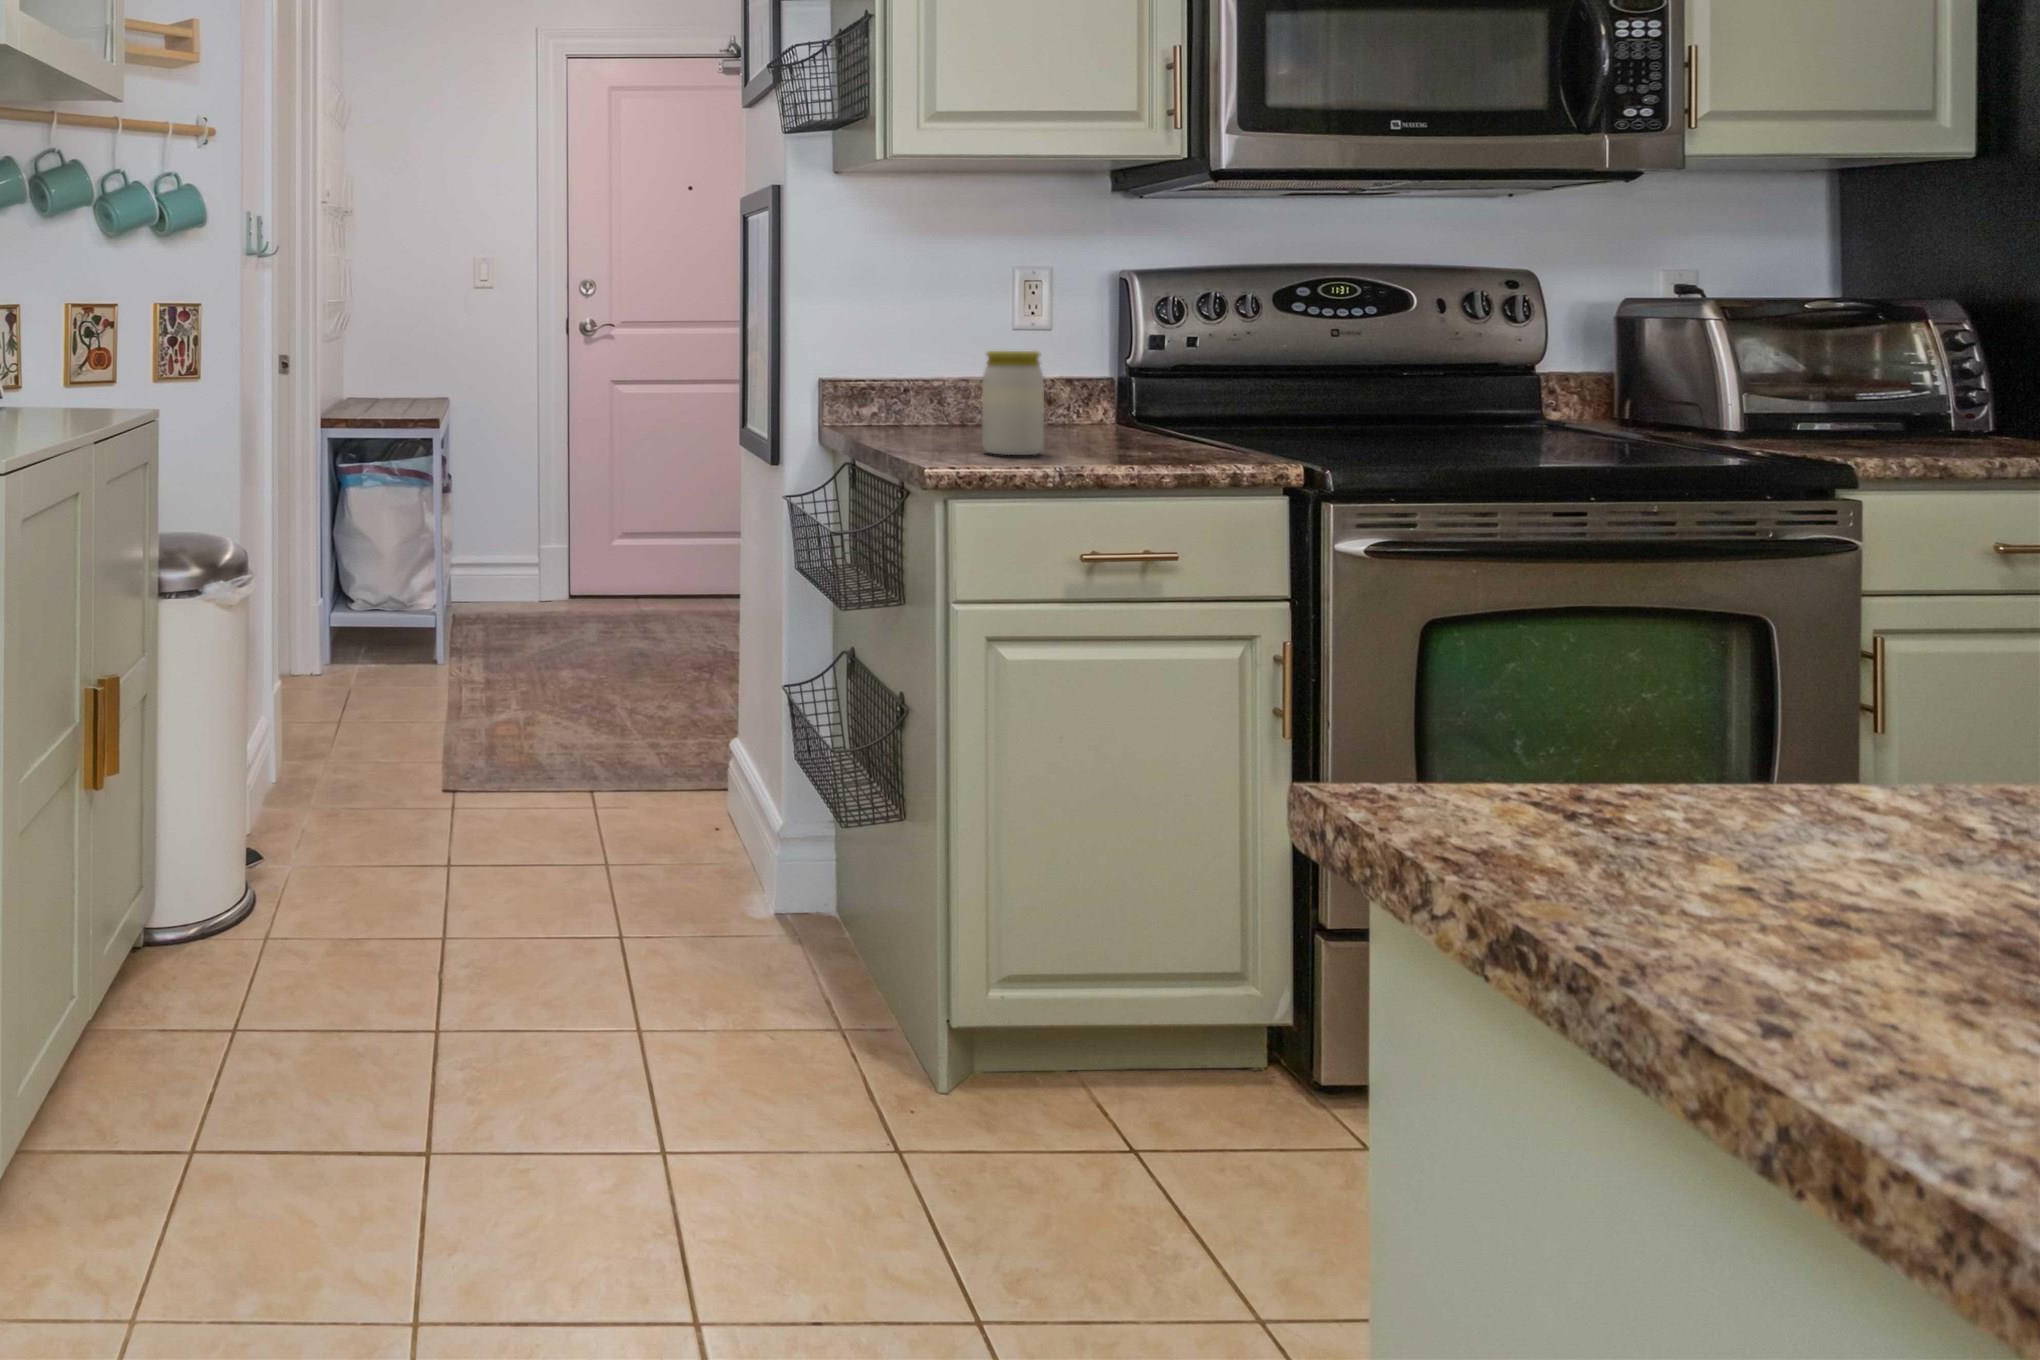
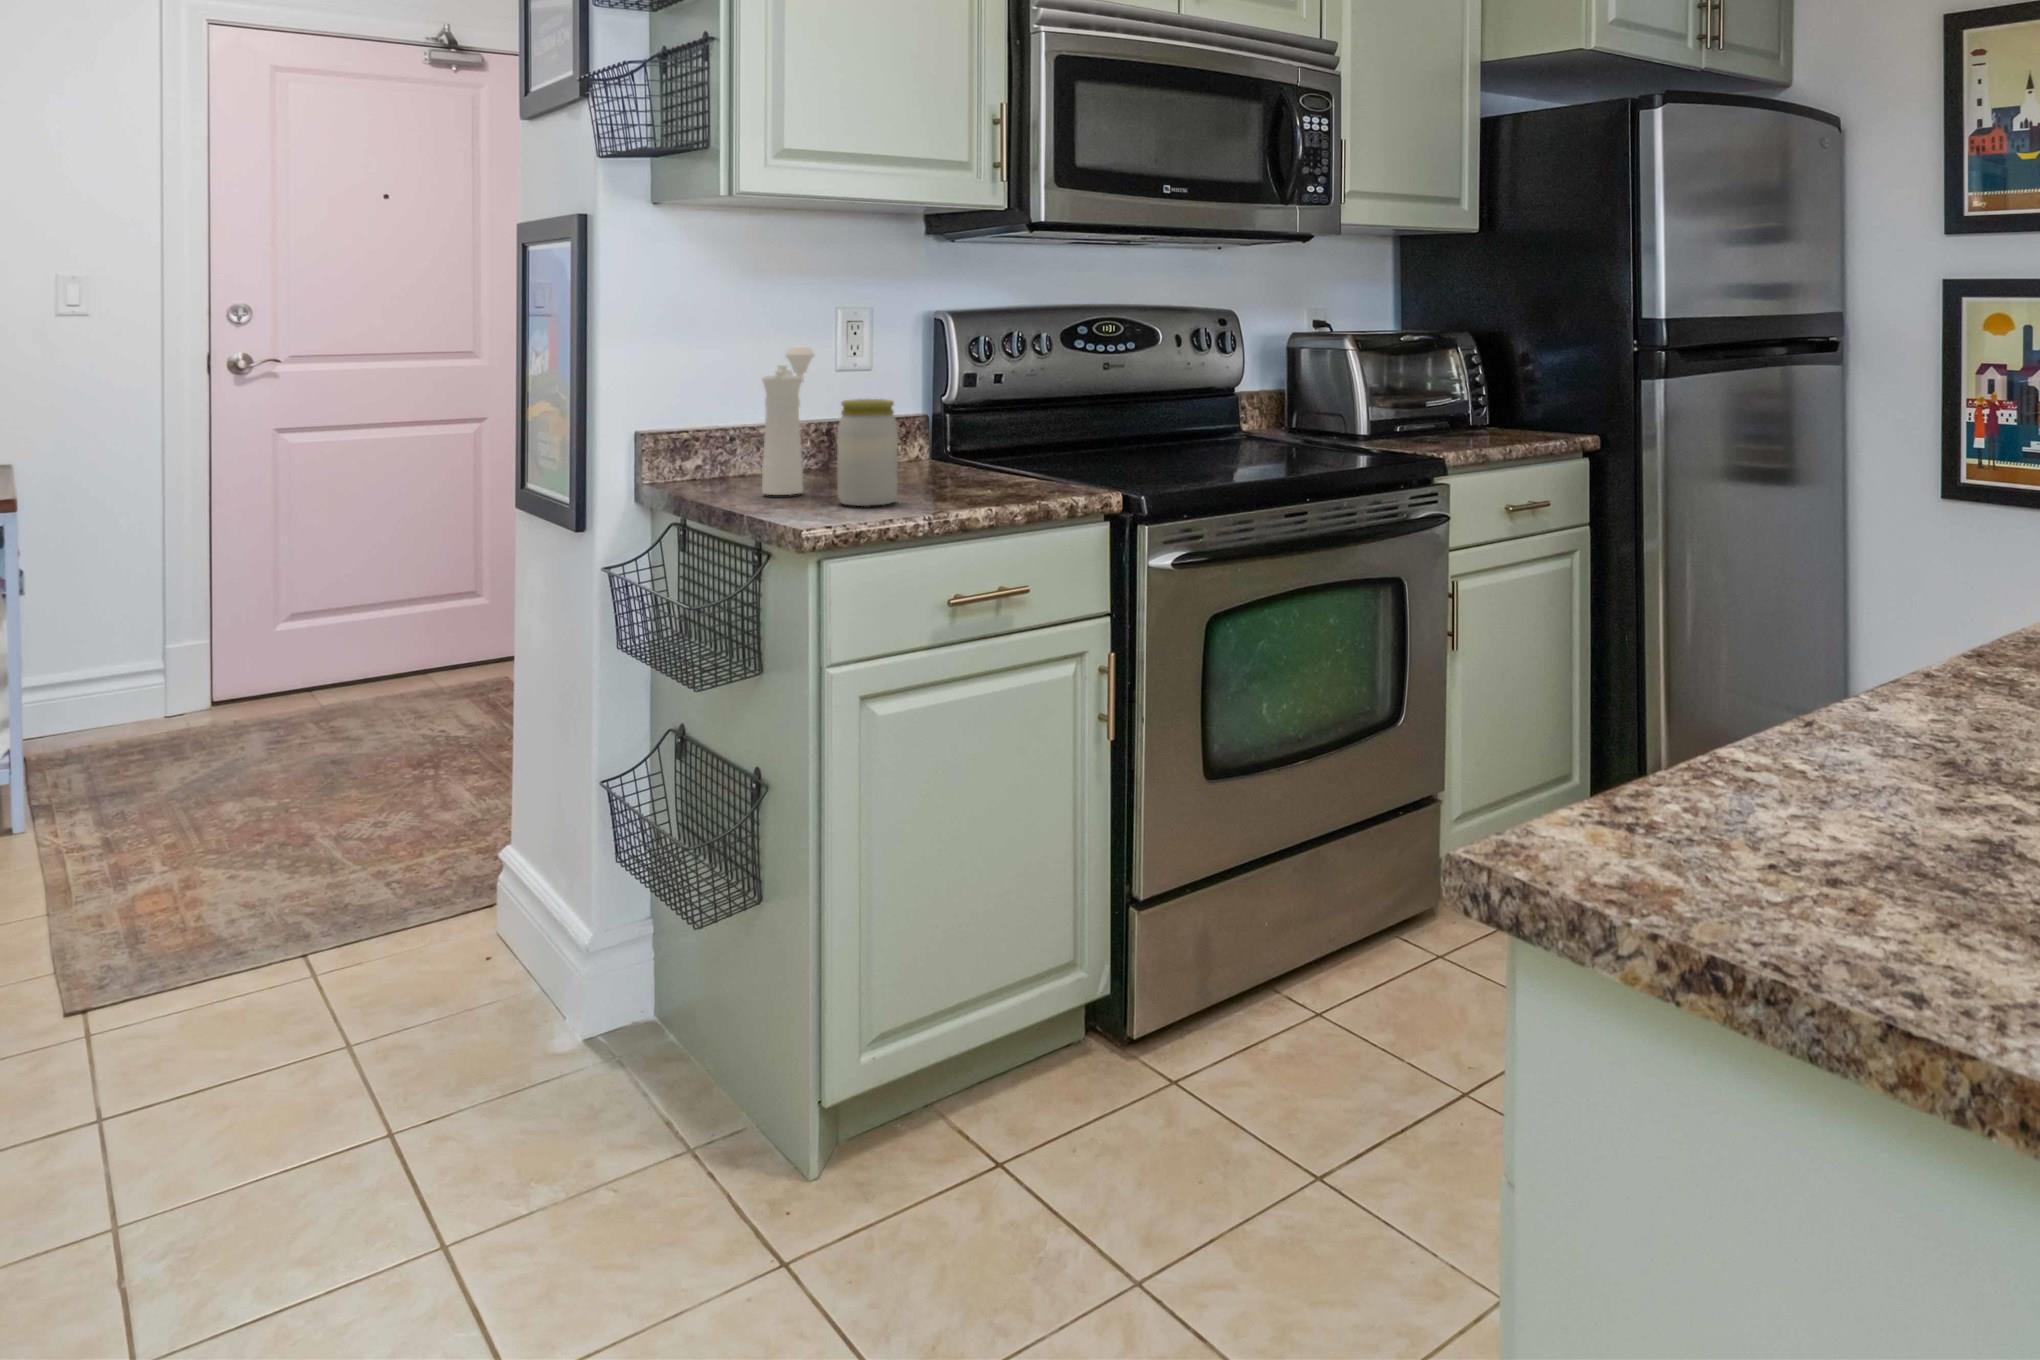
pepper mill: none [919,302,979,442] -> present [762,347,814,495]

